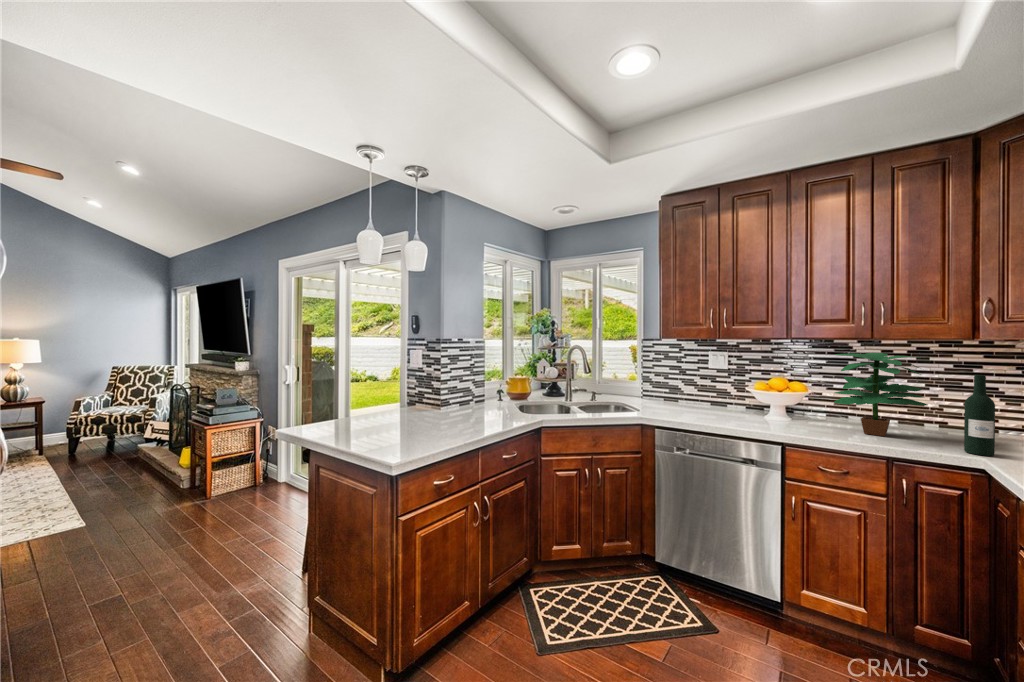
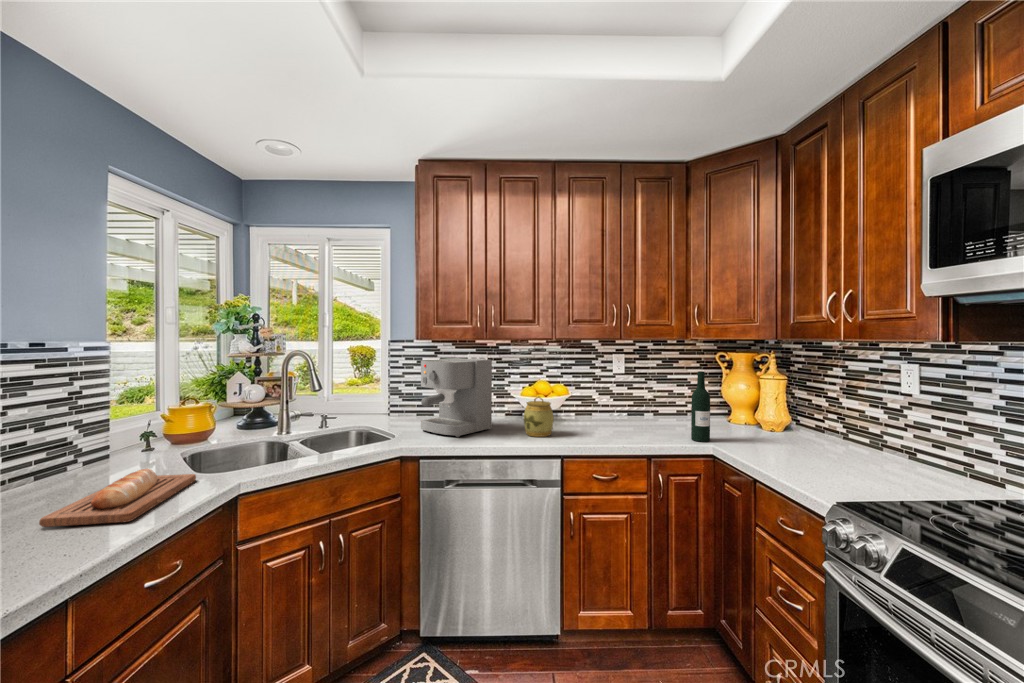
potted plant: present [834,353,928,436] -> none [593,352,661,433]
coffee maker: none [657,354,724,417] -> present [421,358,492,437]
jar: none [752,389,783,426] -> present [524,396,554,437]
bread loaf: none [451,406,515,428] -> present [39,469,196,527]

